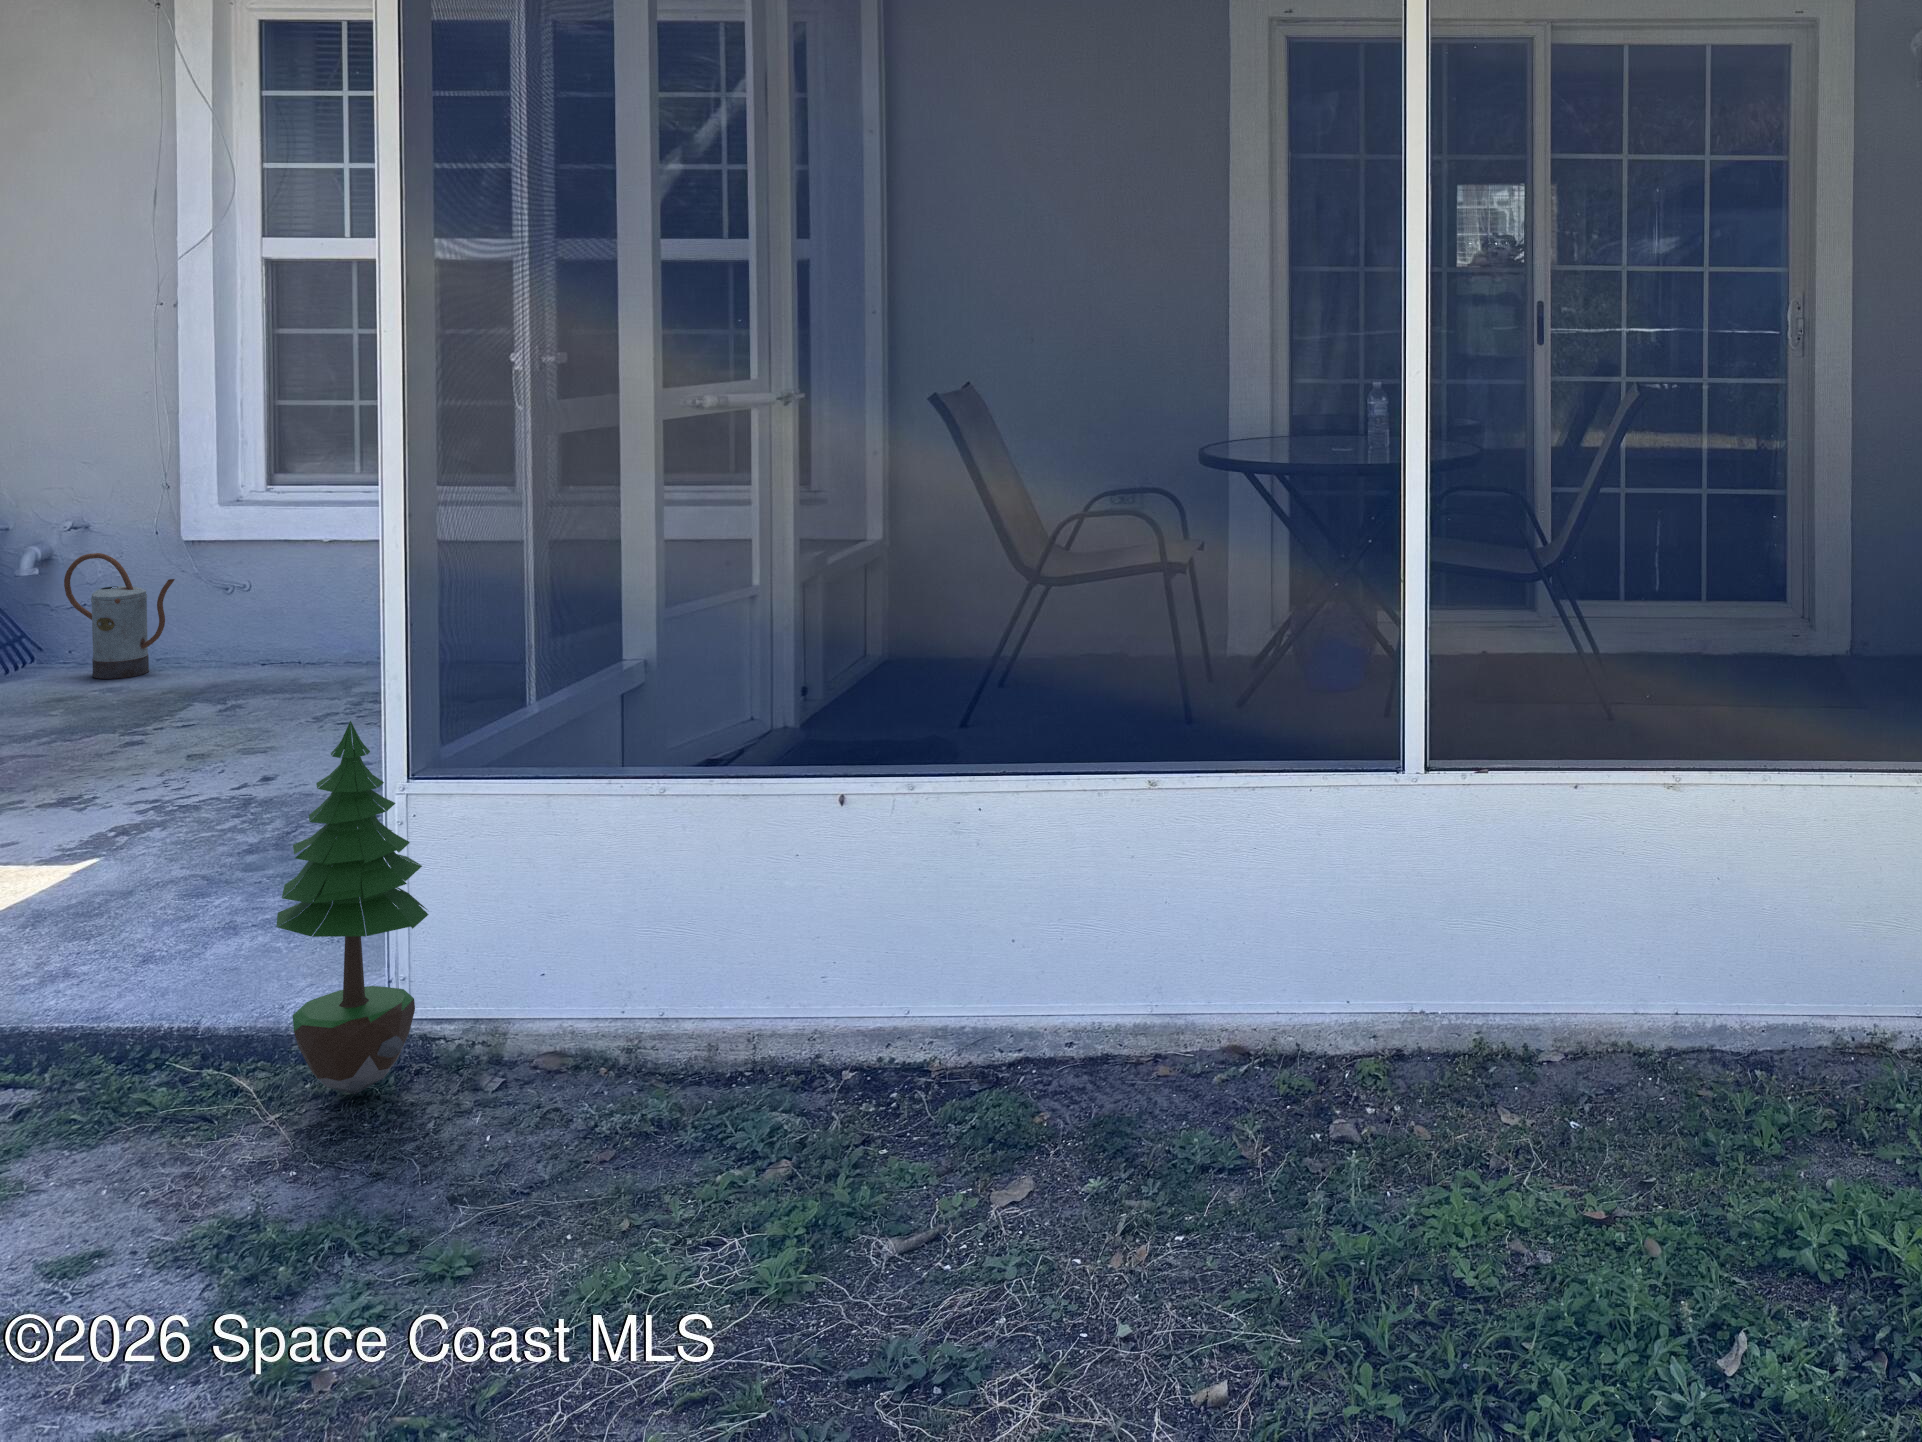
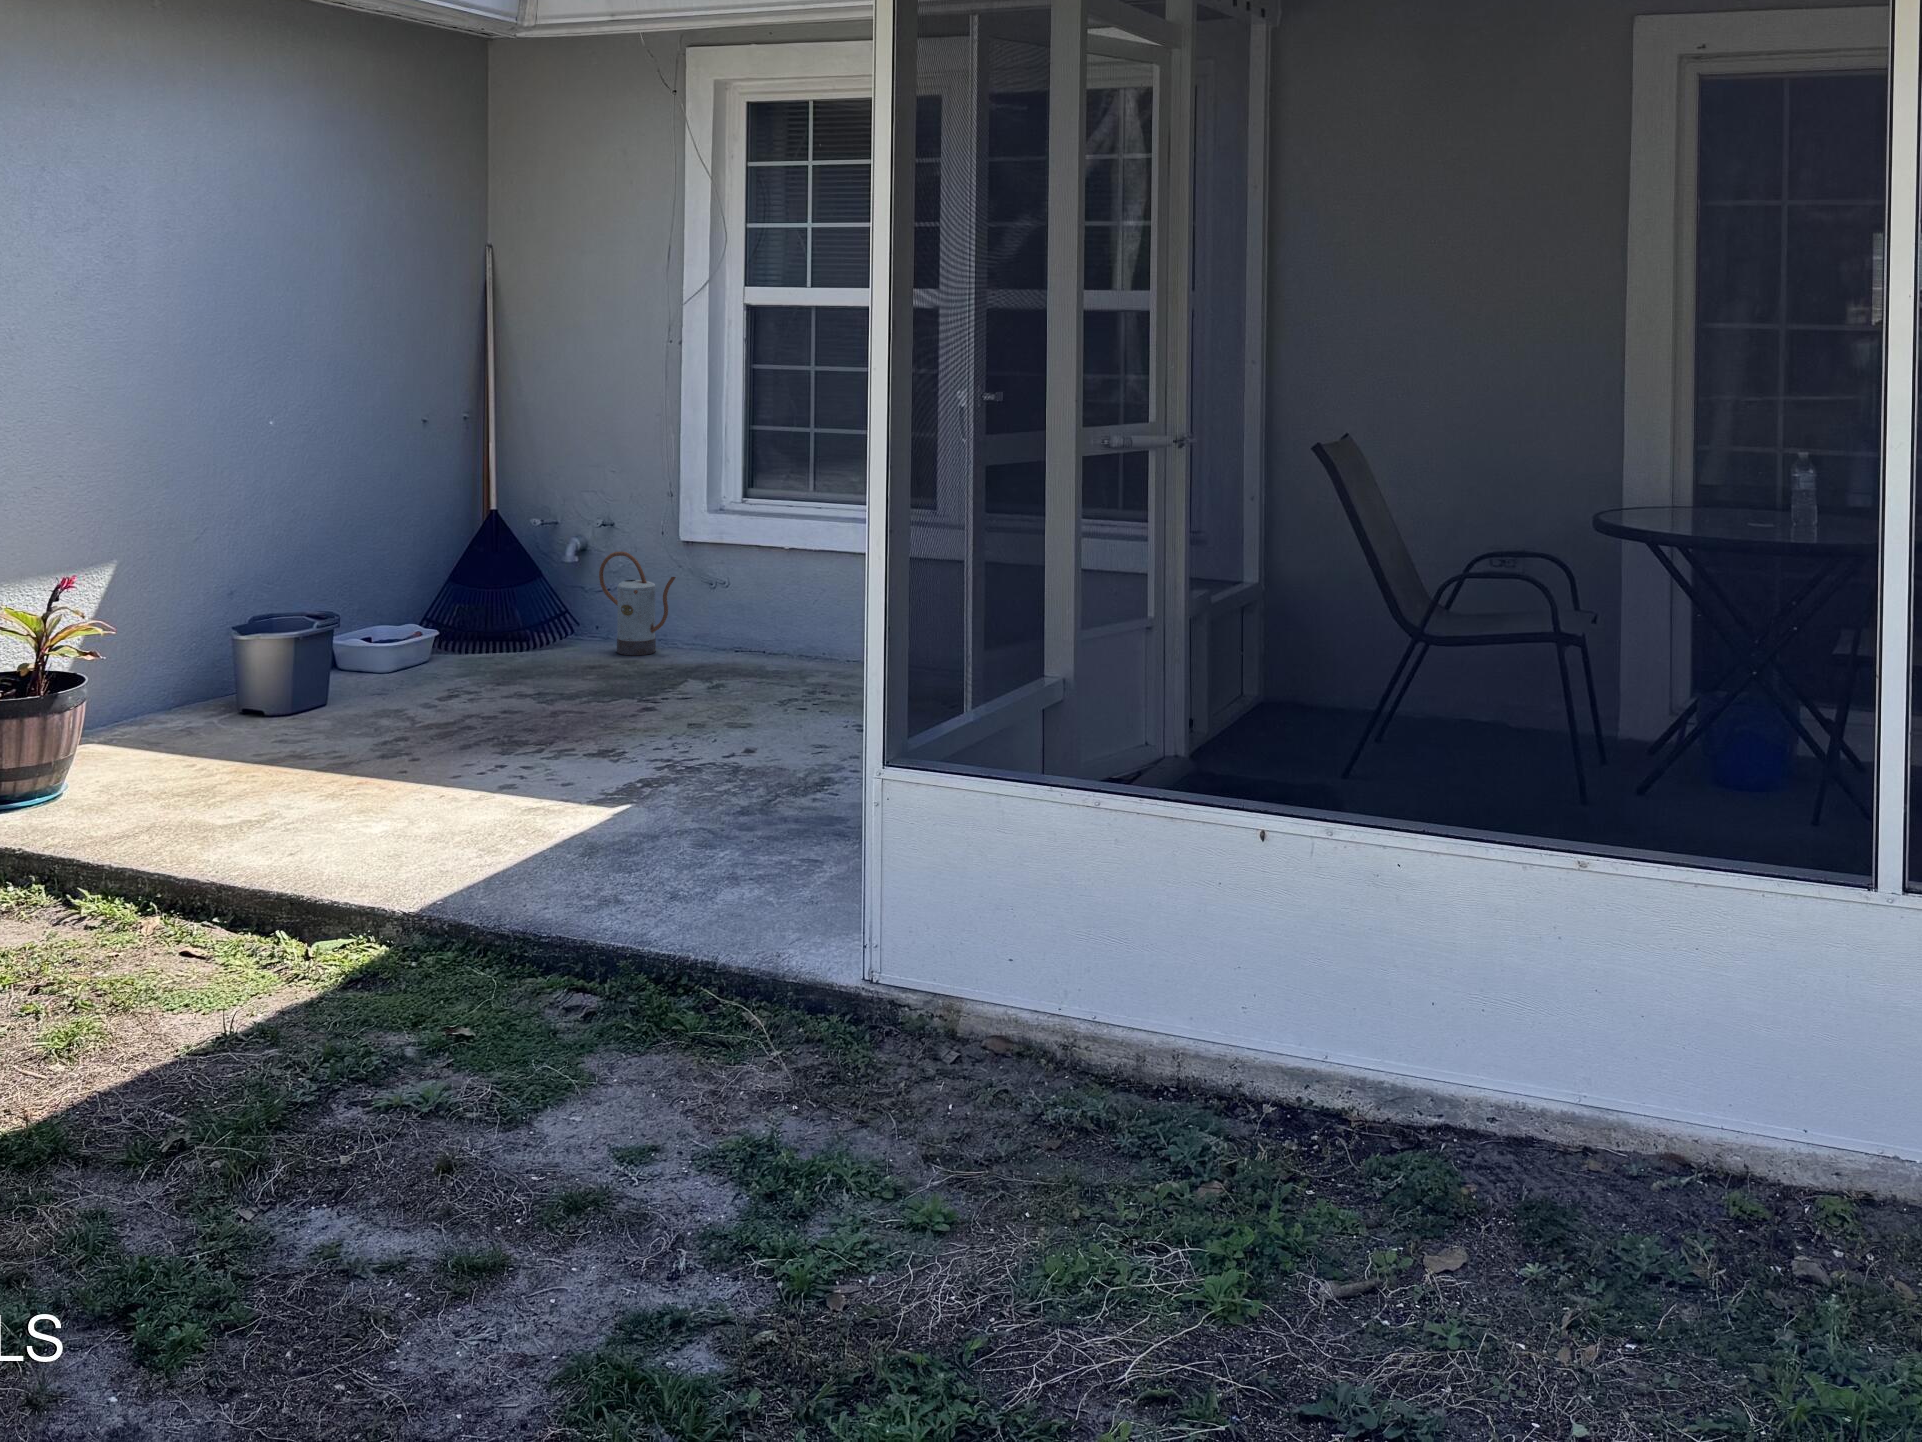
potted tree: present [276,721,429,1094] -> none [781,712,900,1042]

